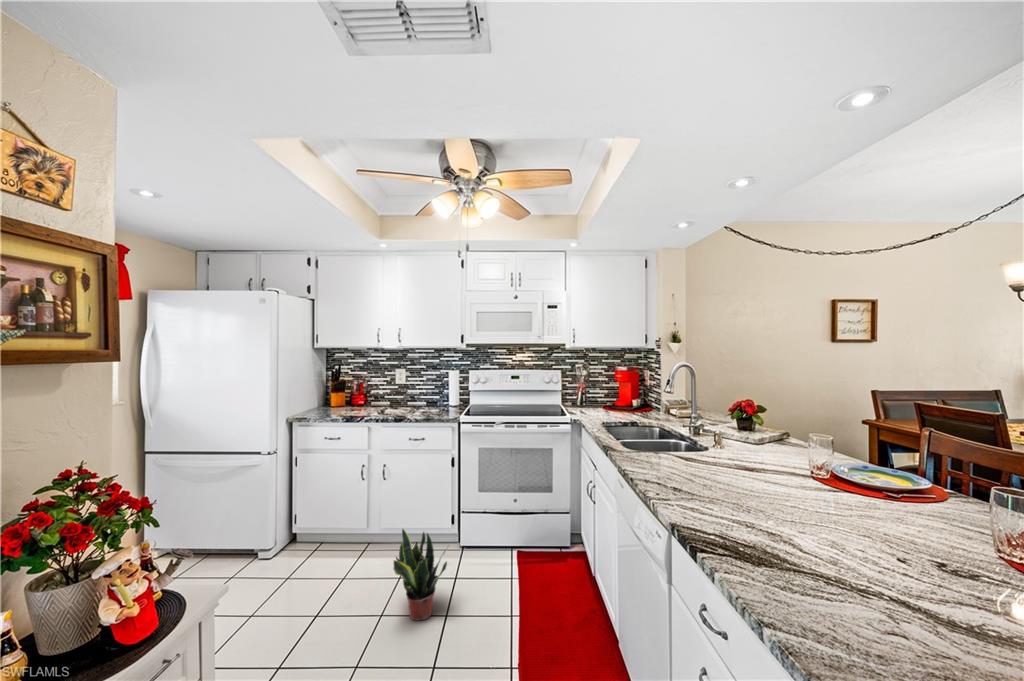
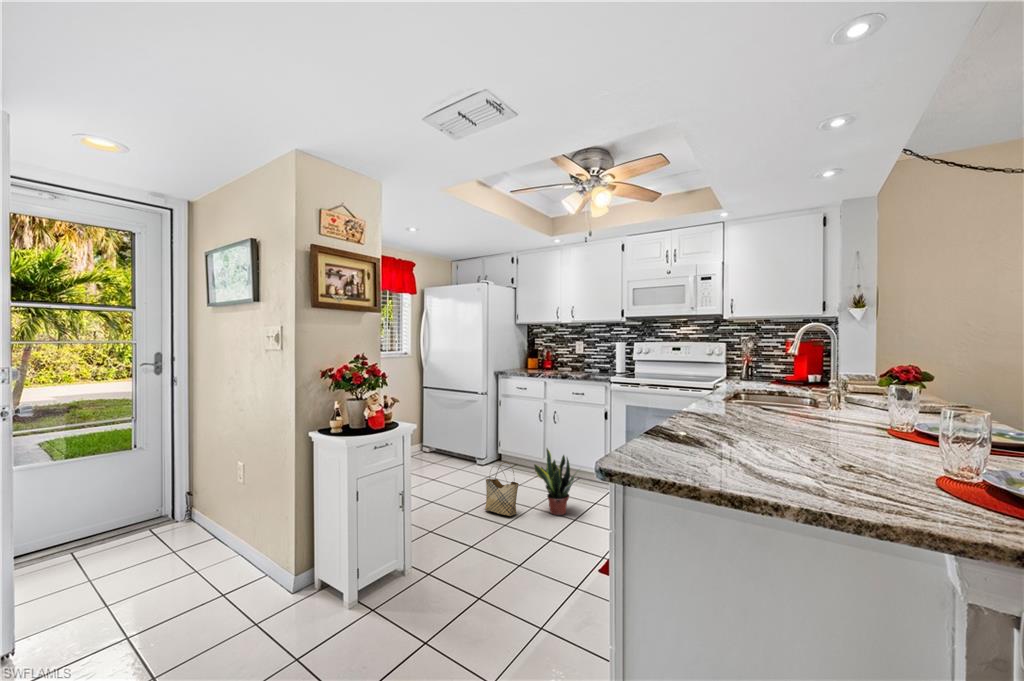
woven basket: none [312,566,370,652] -> present [485,462,519,516]

